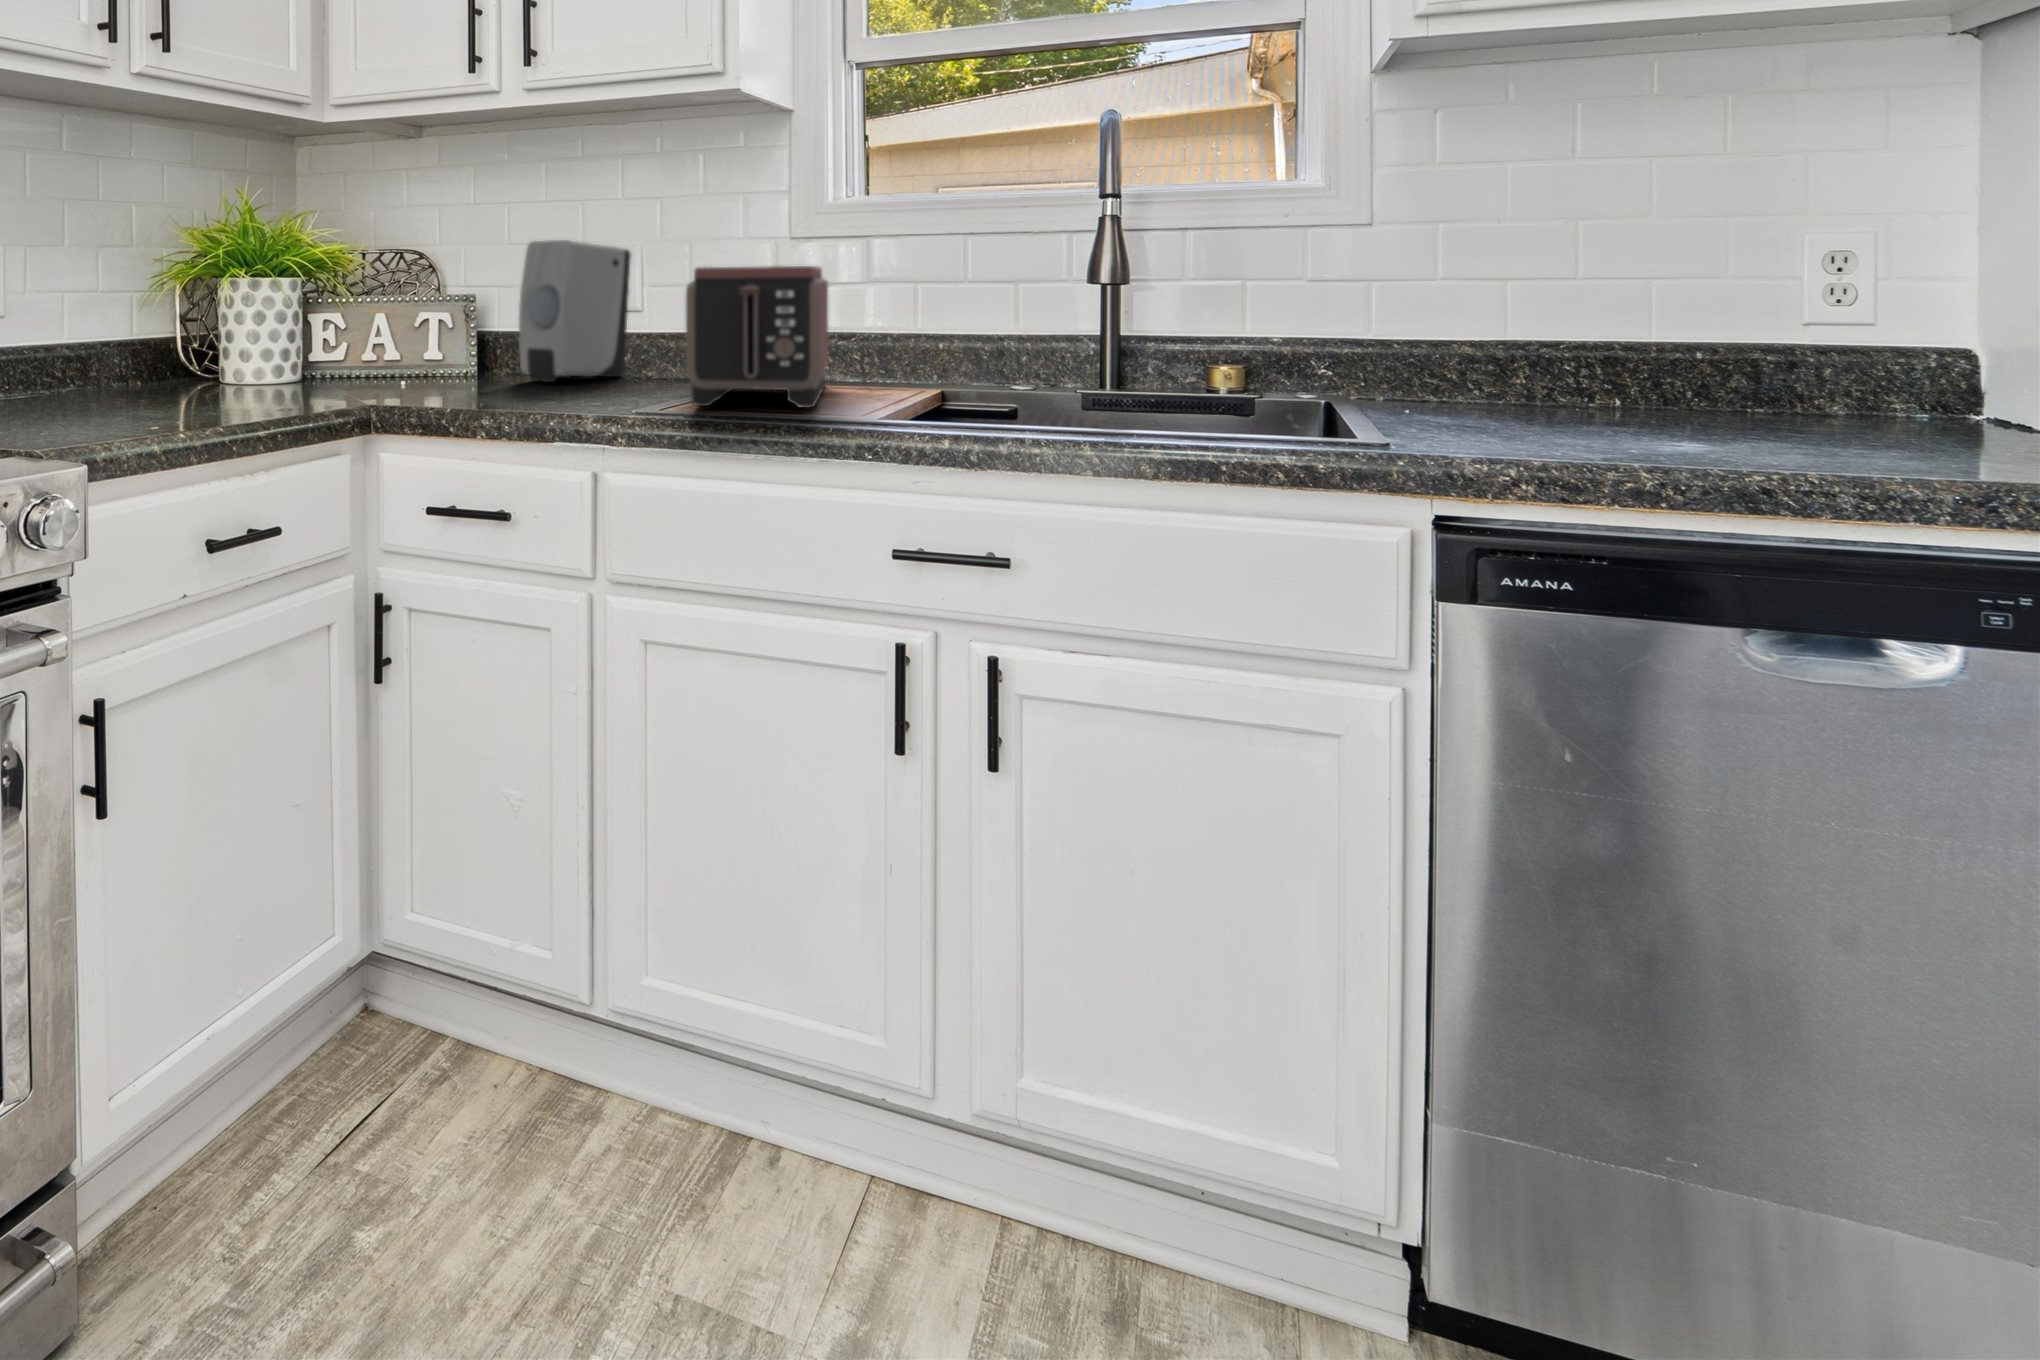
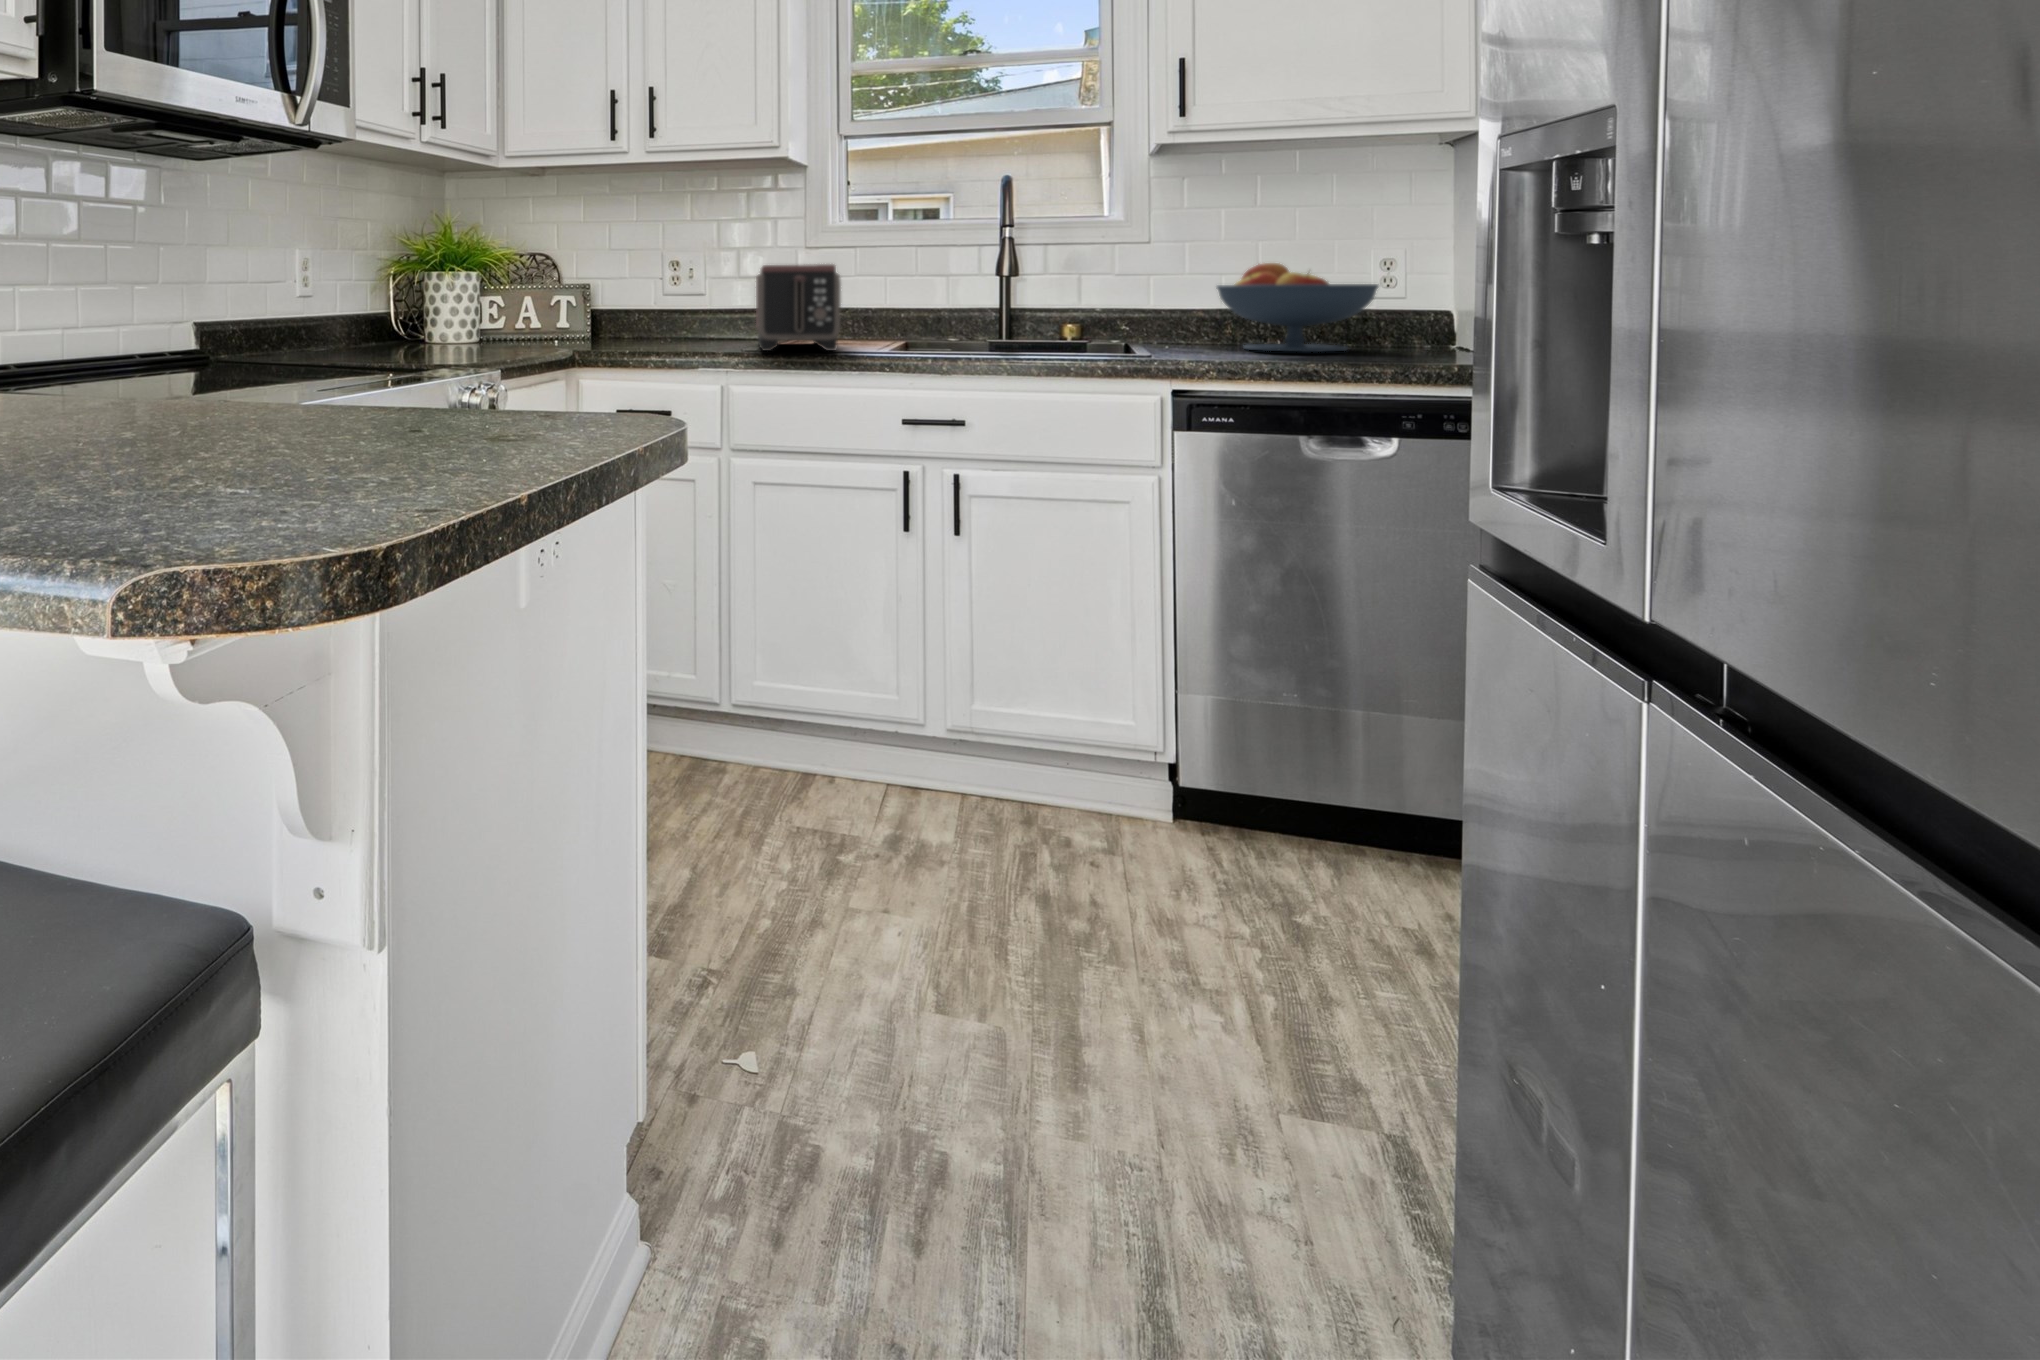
soap dispenser: present [519,240,631,382] -> none [623,248,695,342]
fruit bowl: none [1500,258,1855,428] -> present [1217,263,1378,352]

